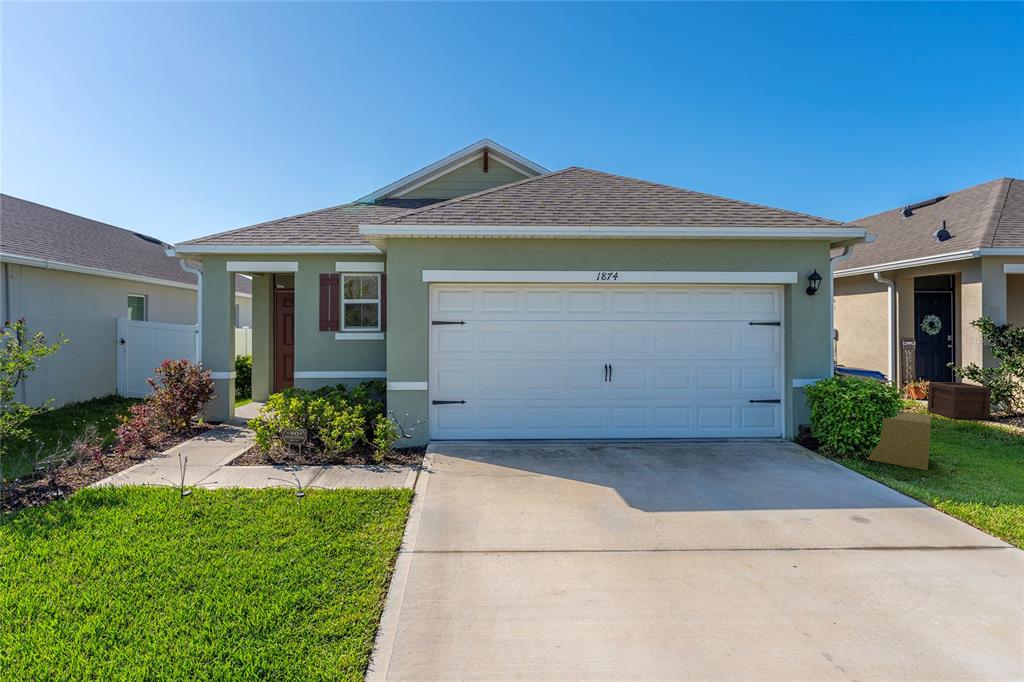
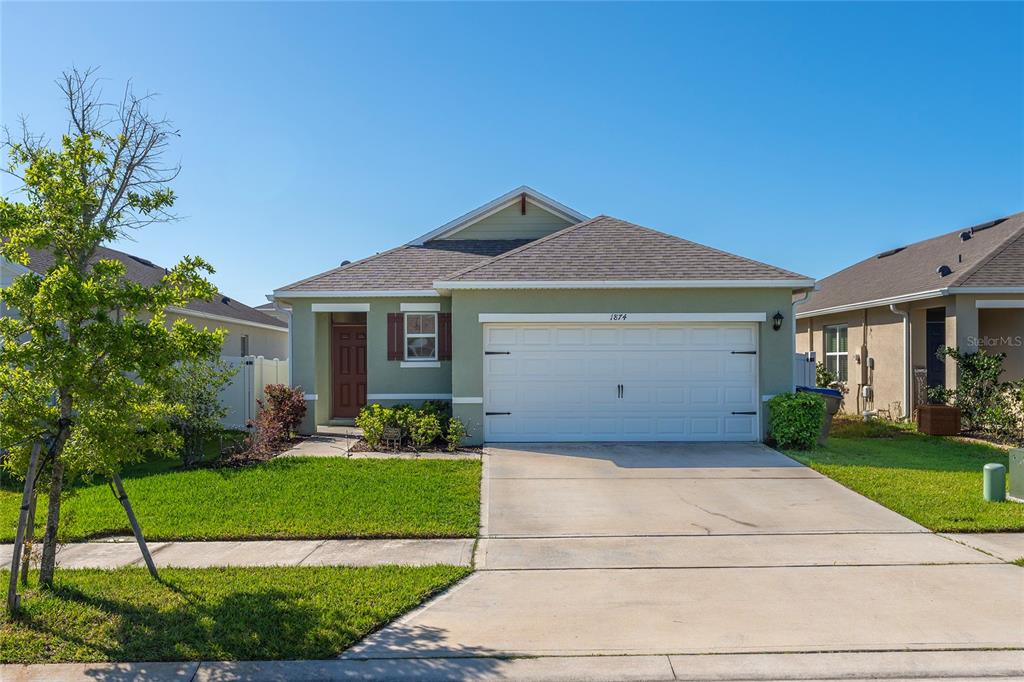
cardboard box: present [867,412,931,470] -> none [812,418,860,459]

